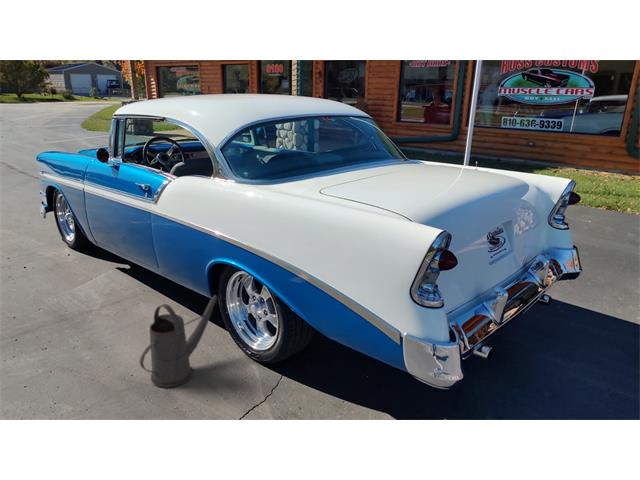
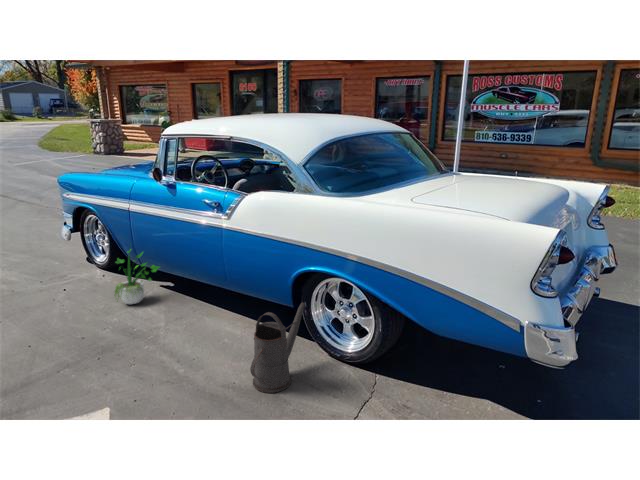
potted plant: none [58,219,105,286] -> present [115,249,159,304]

